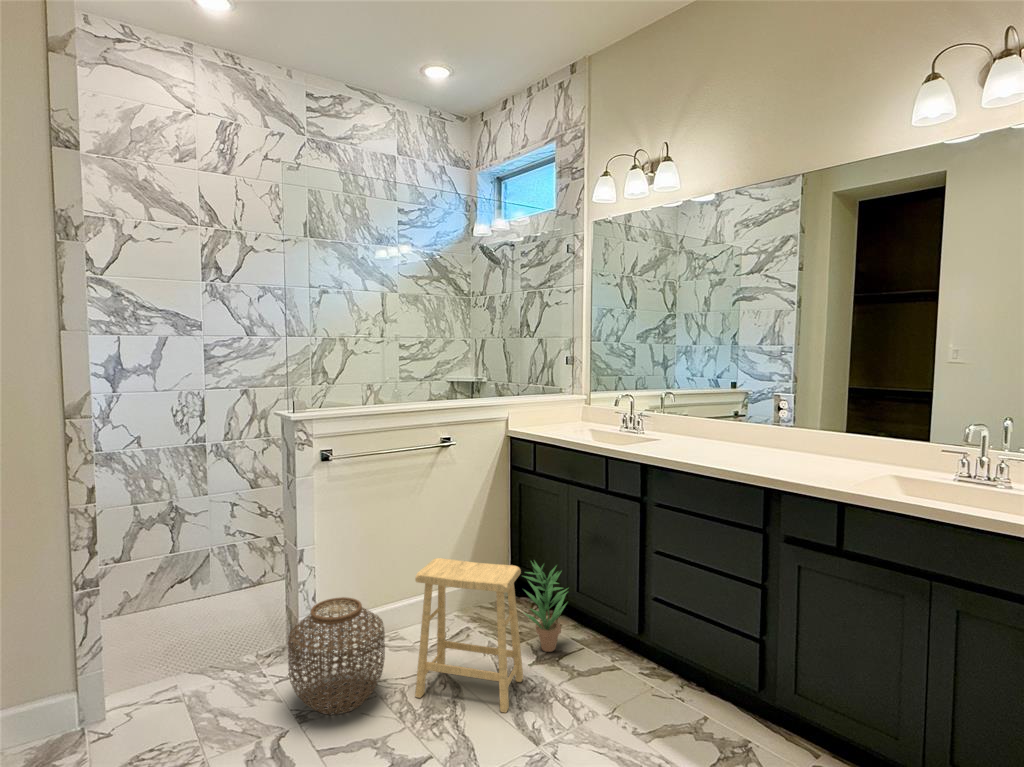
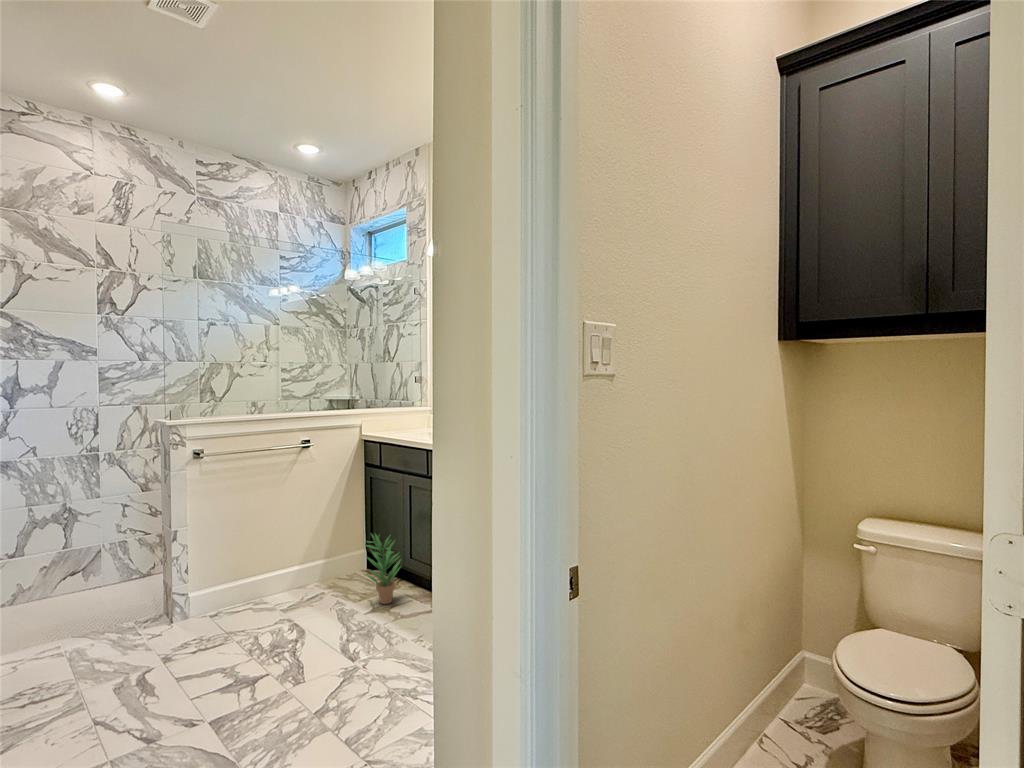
footstool: present [415,558,523,713] -> none [267,532,359,645]
woven basket: present [288,597,385,714] -> none [157,566,242,657]

